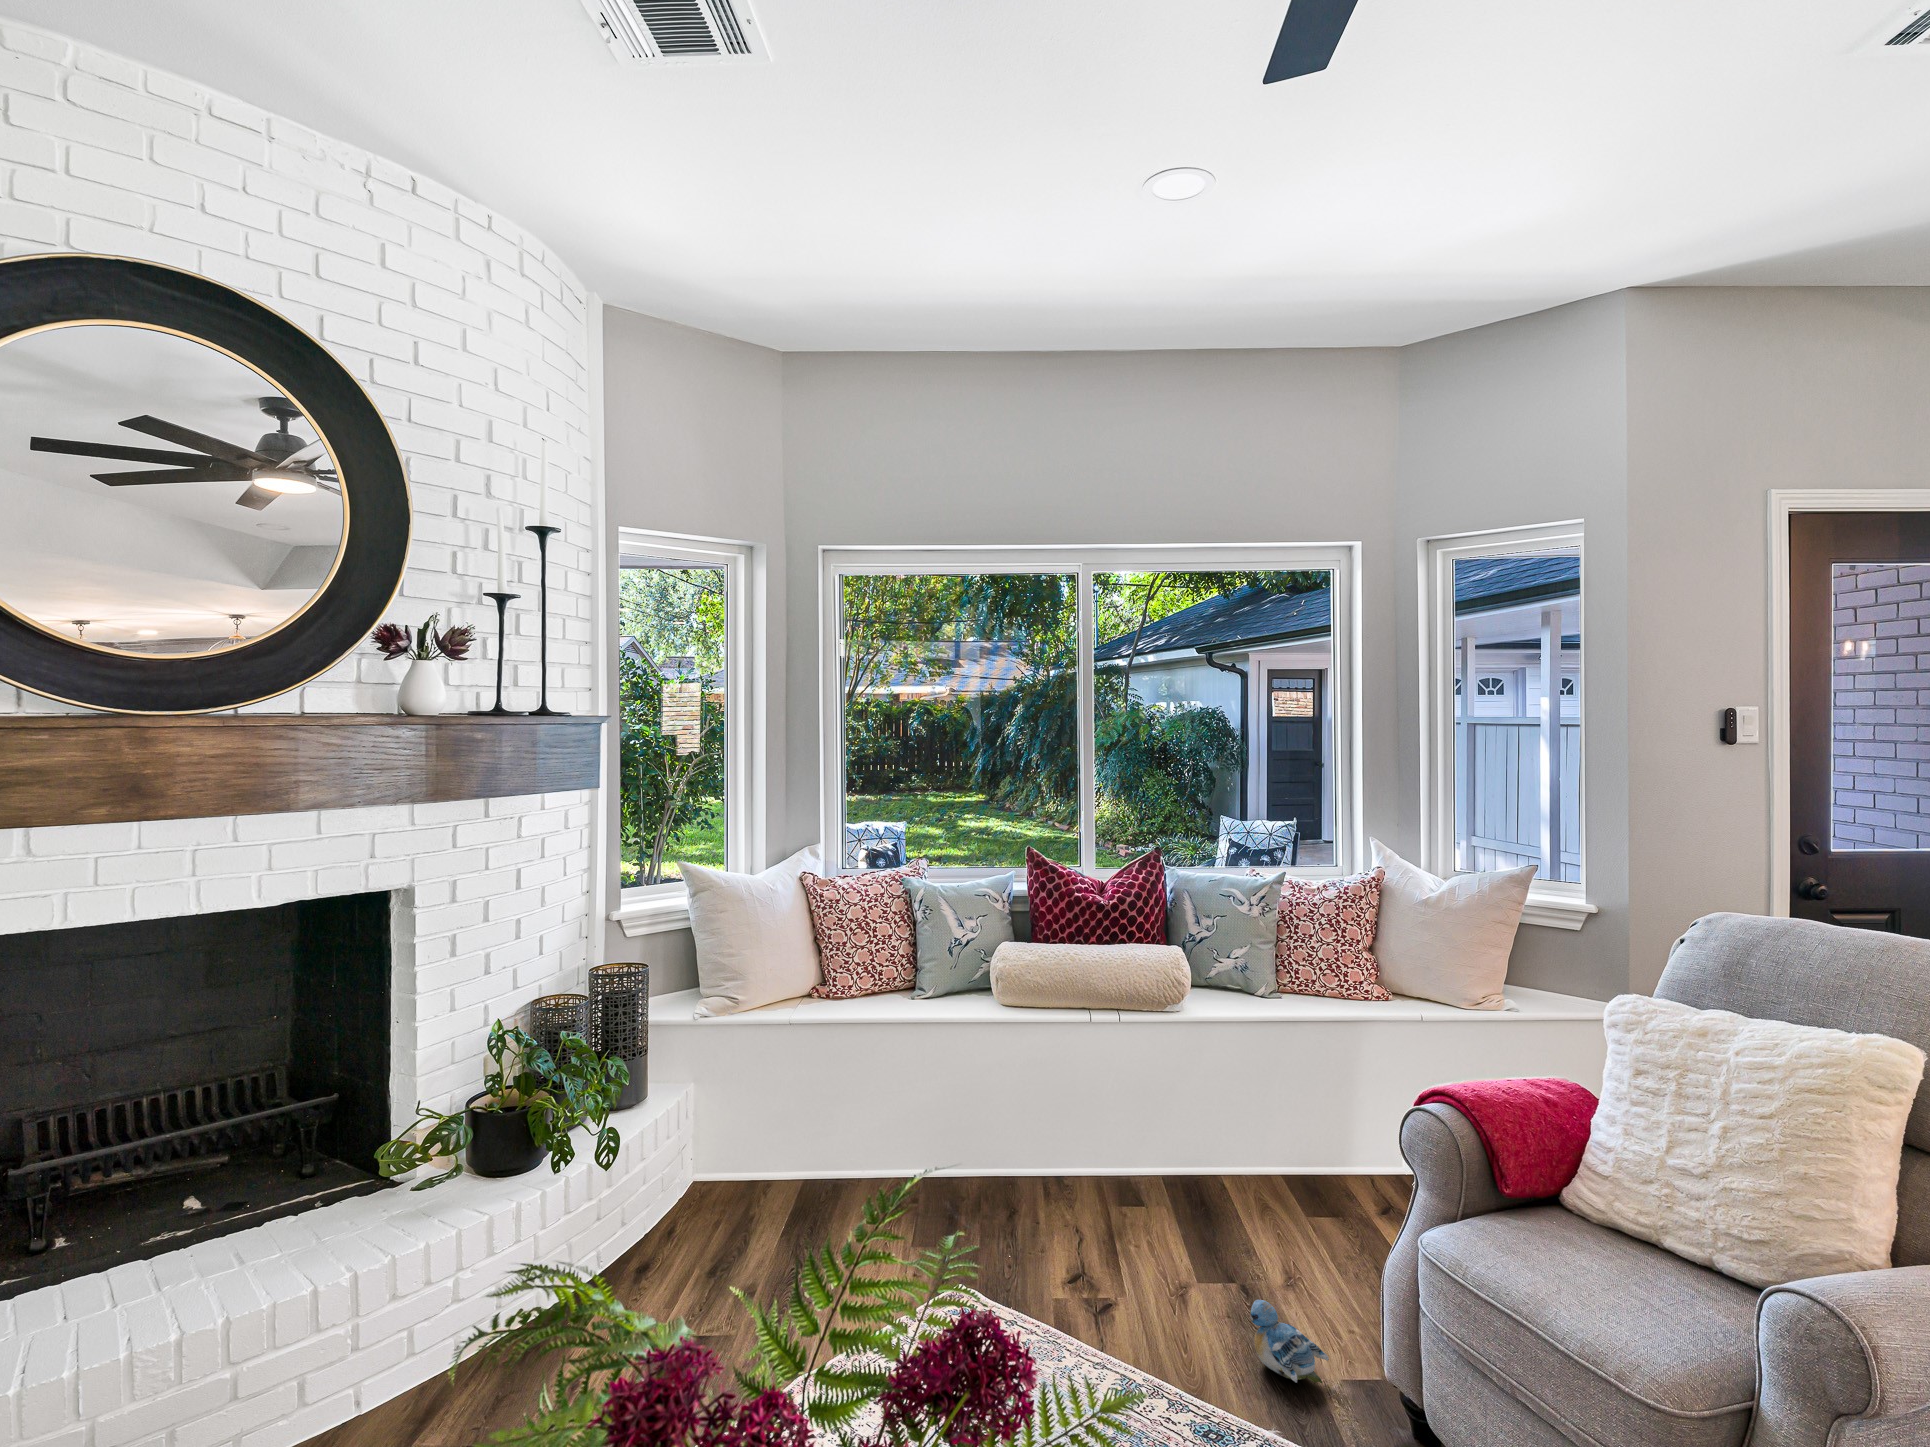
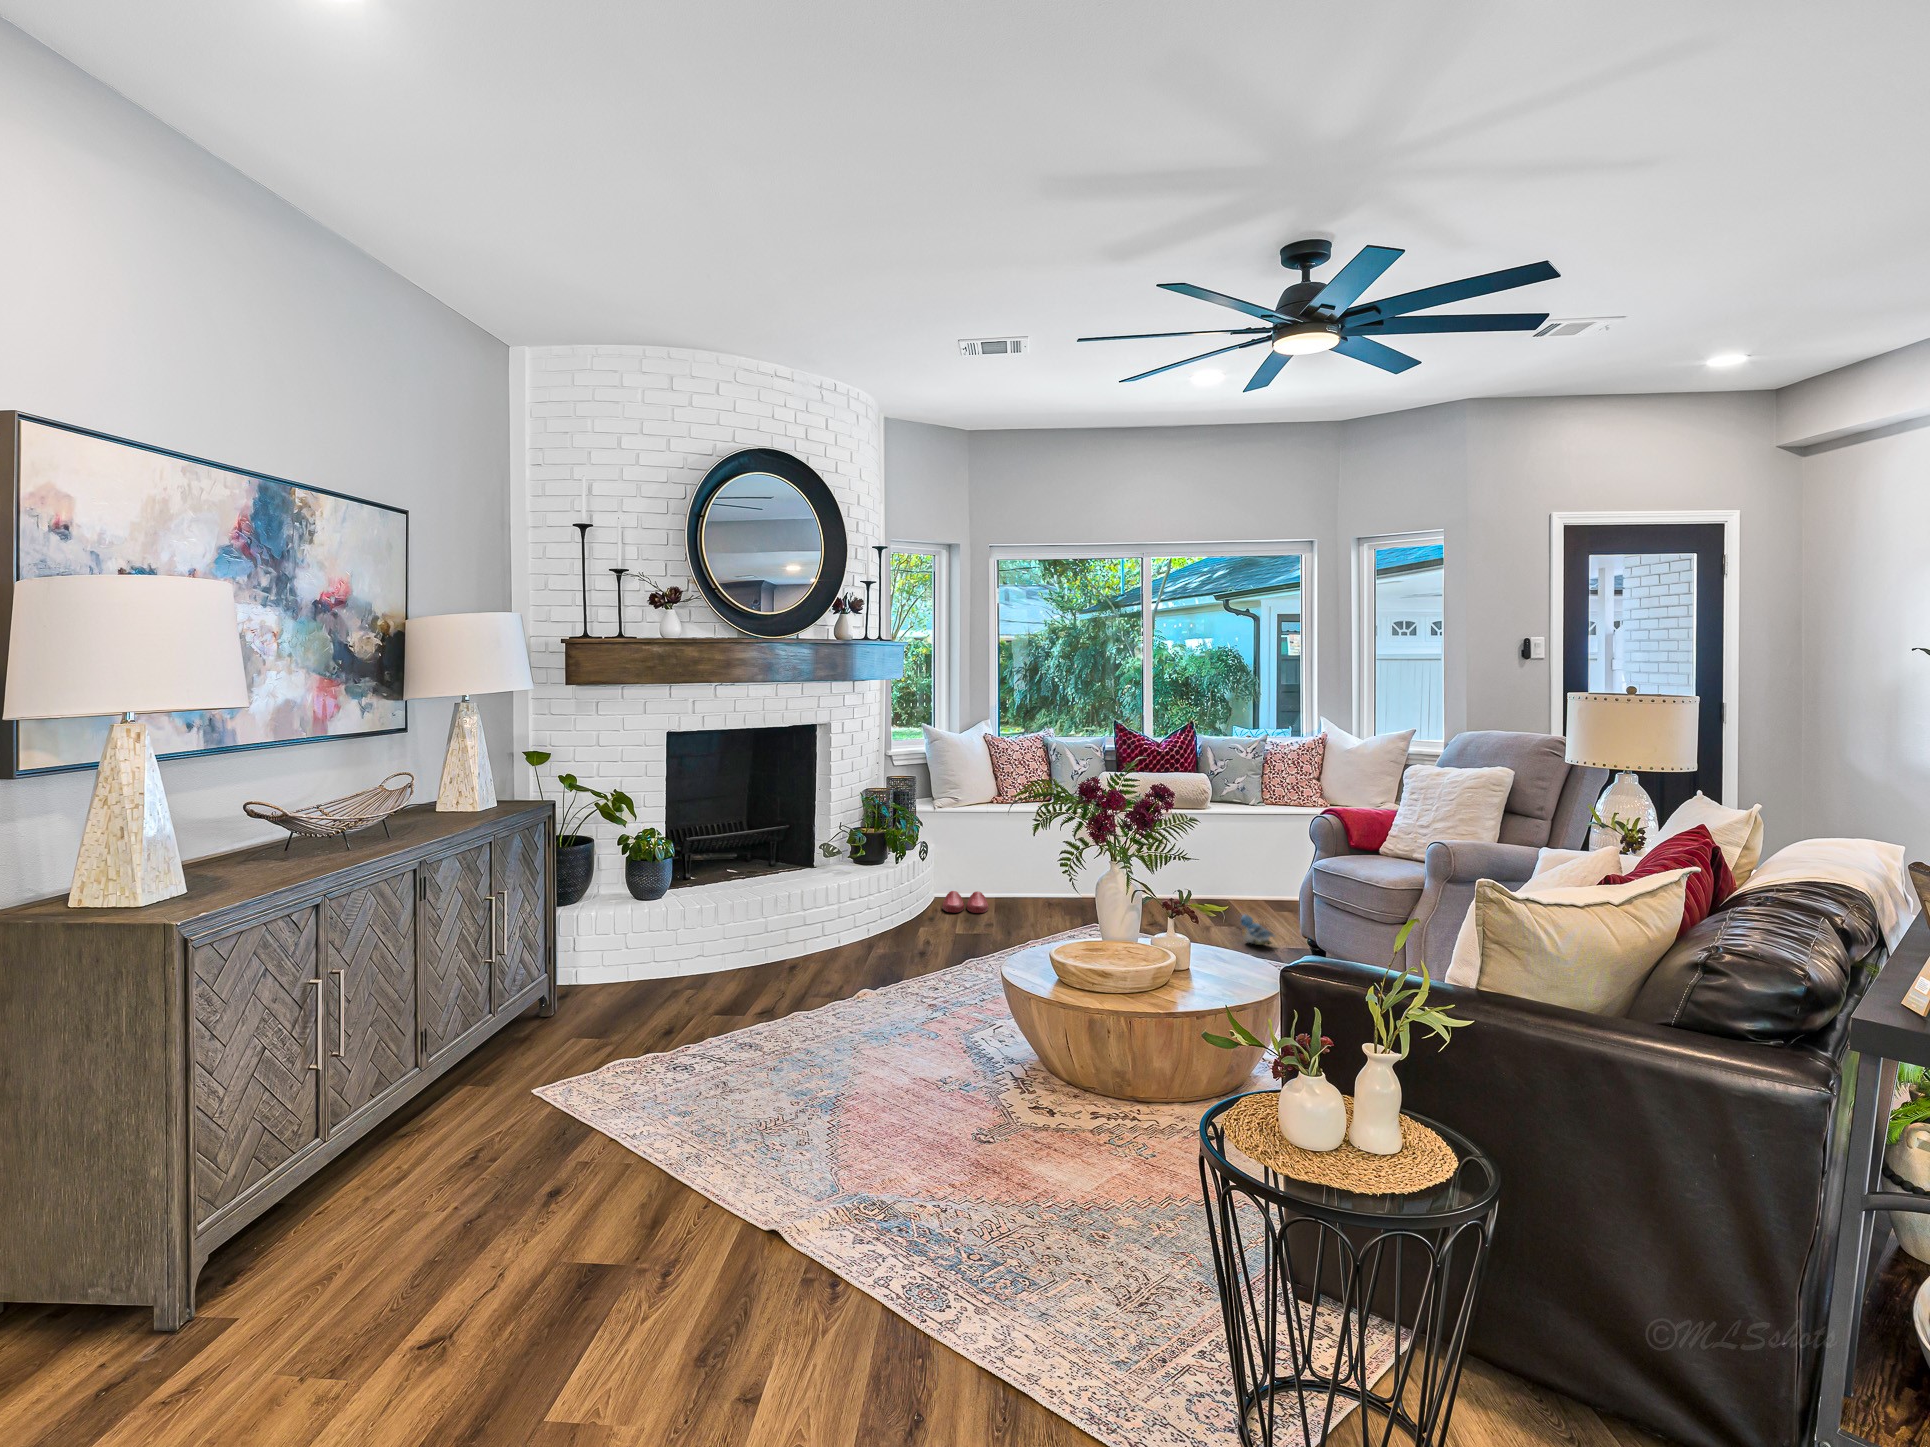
slippers: none [685,1181,776,1243] -> present [942,891,988,913]

